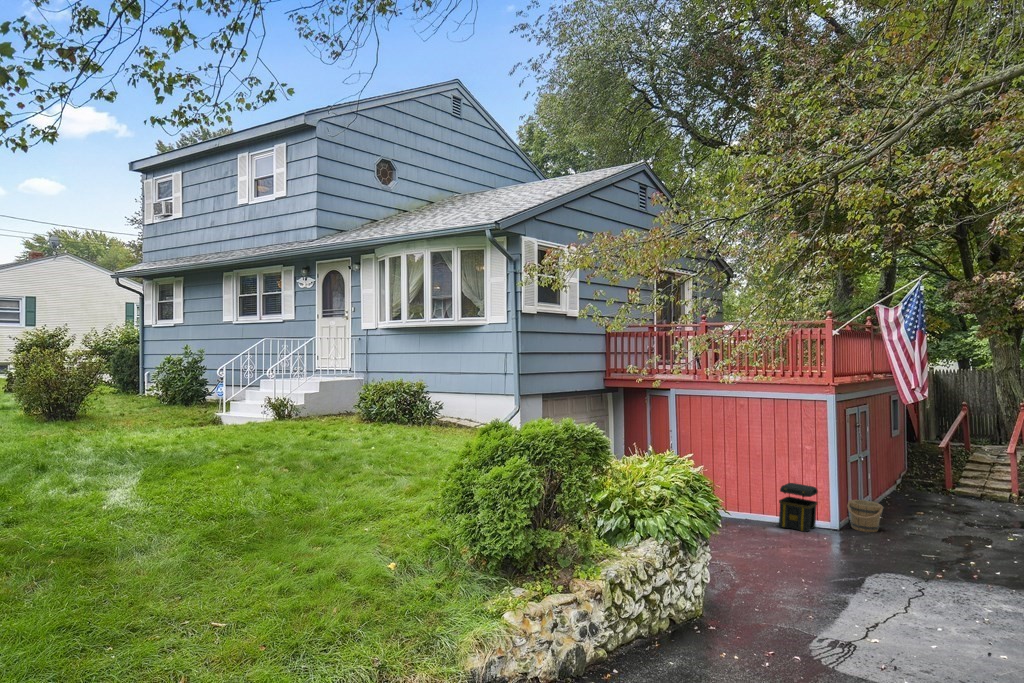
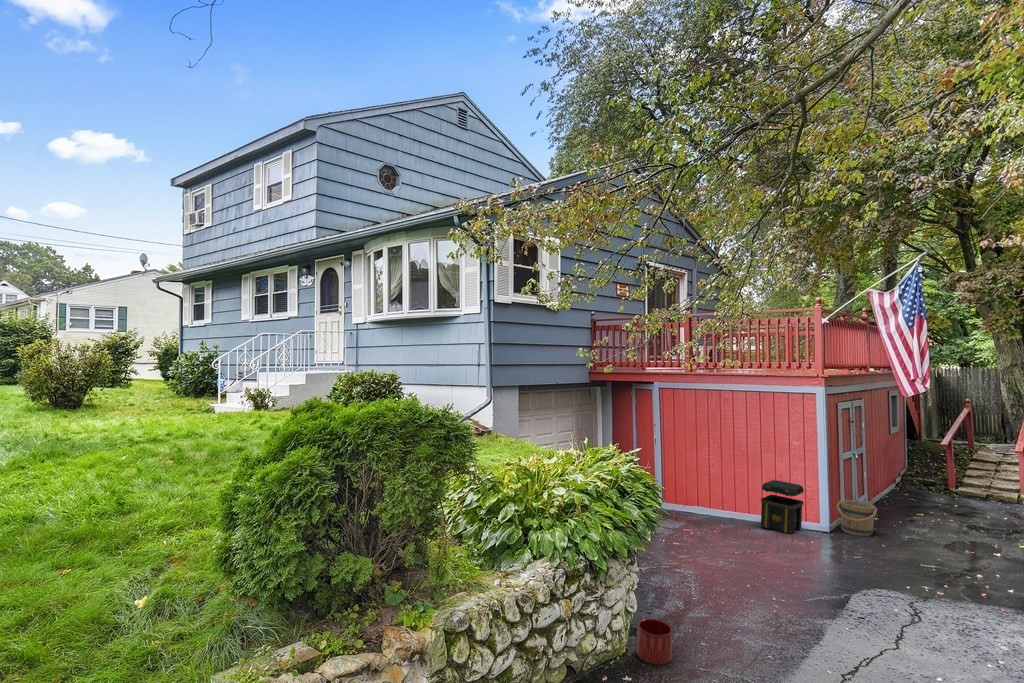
planter: none [704,592,733,626] -> present [637,619,673,665]

